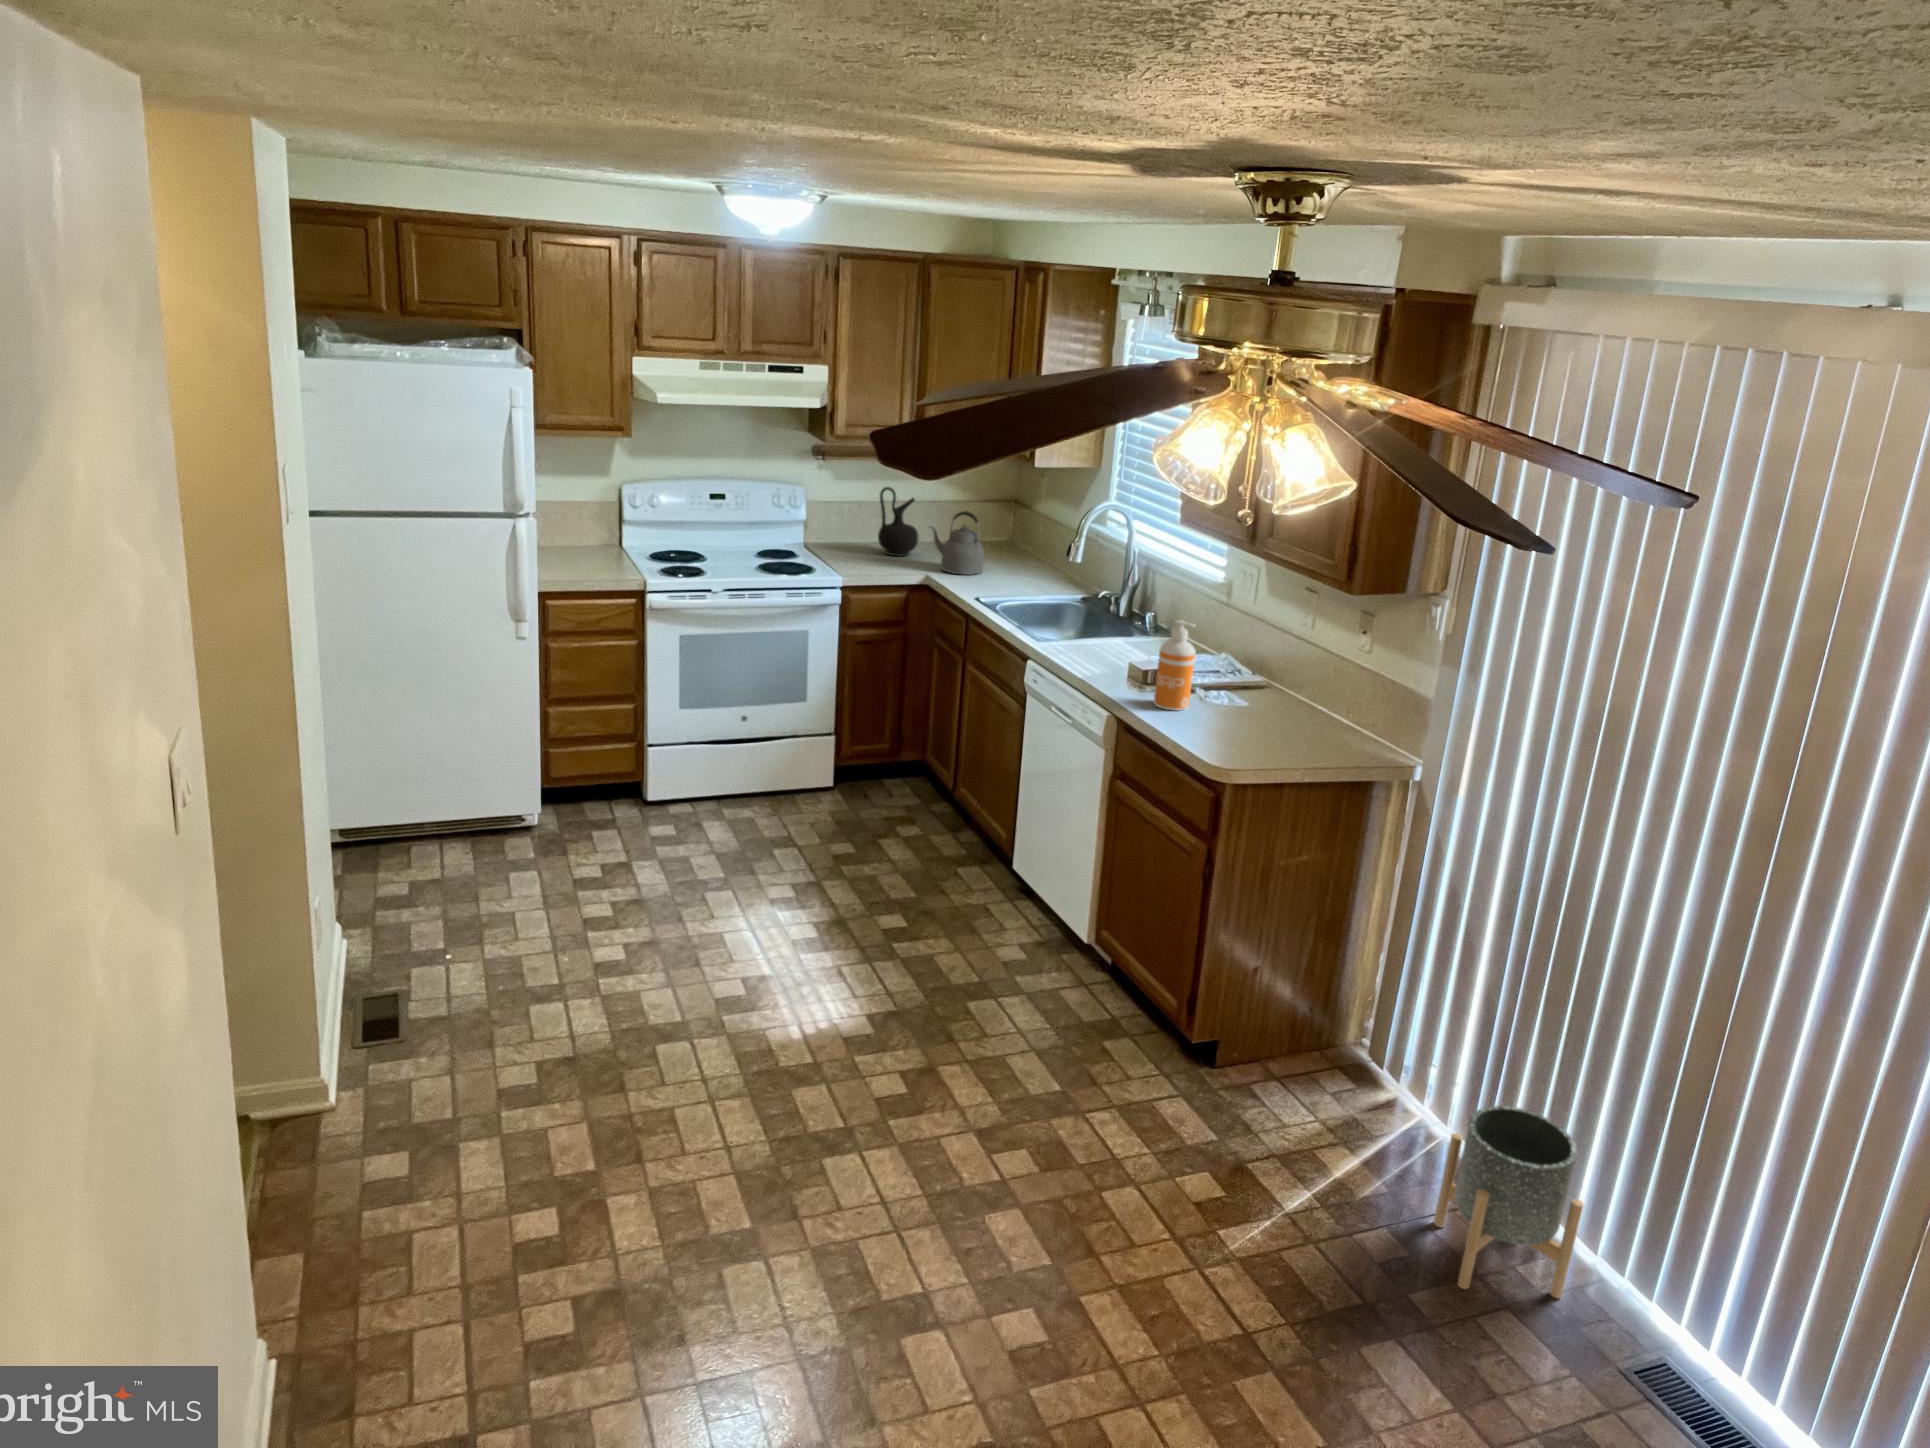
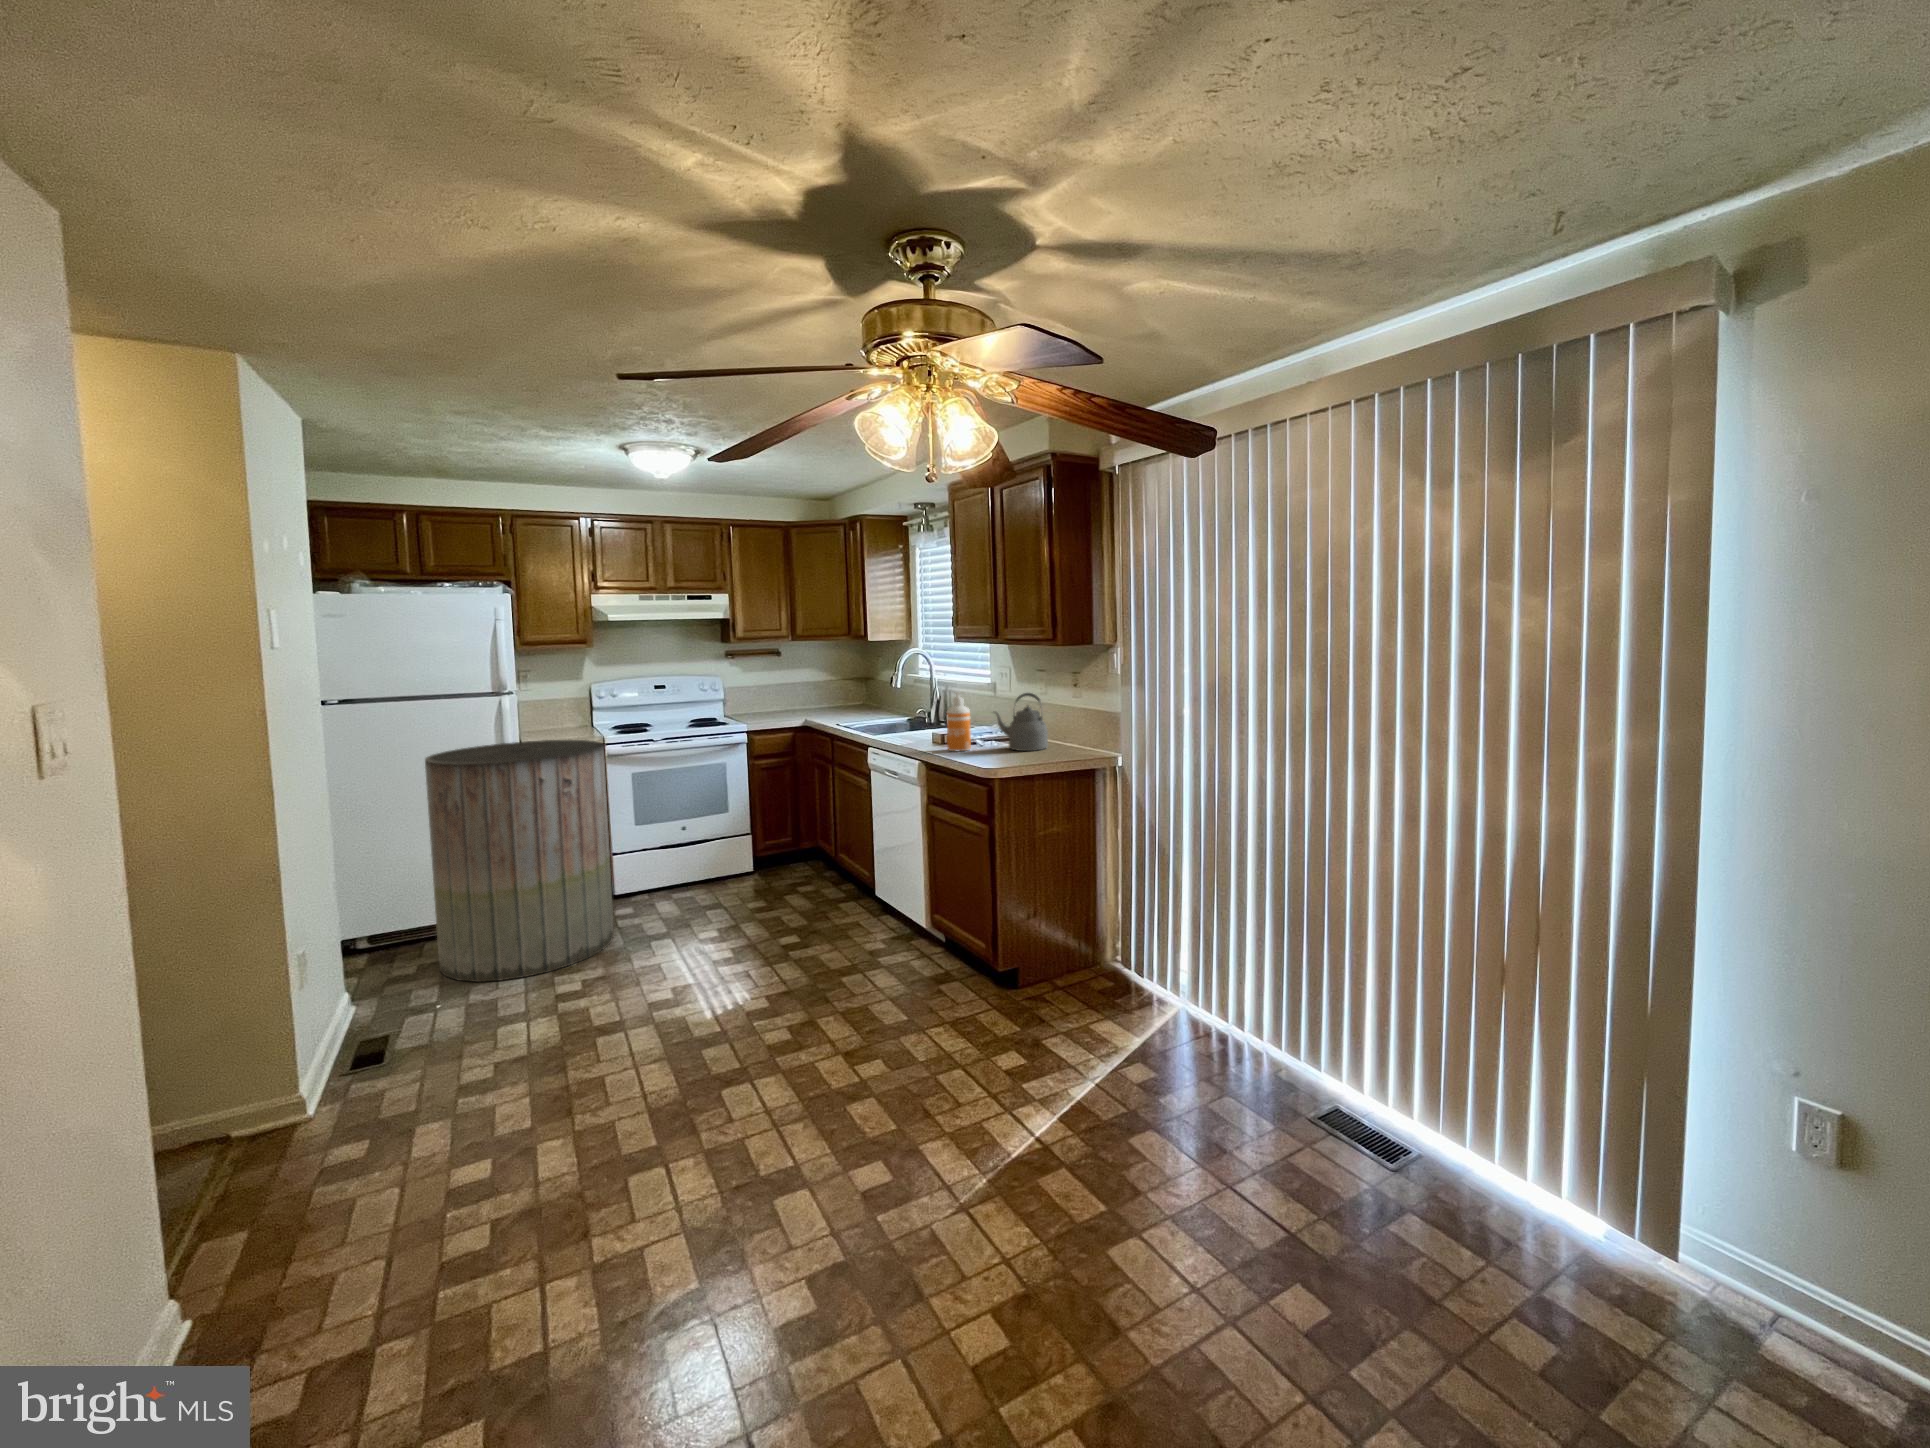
ceramic jug: present [878,487,919,556] -> none [773,671,802,715]
kettle: present [931,511,984,575] -> present [994,693,1048,751]
trash can: none [428,588,656,925] -> present [425,740,614,982]
planter: present [1434,1106,1584,1298] -> none [1172,956,1263,1091]

